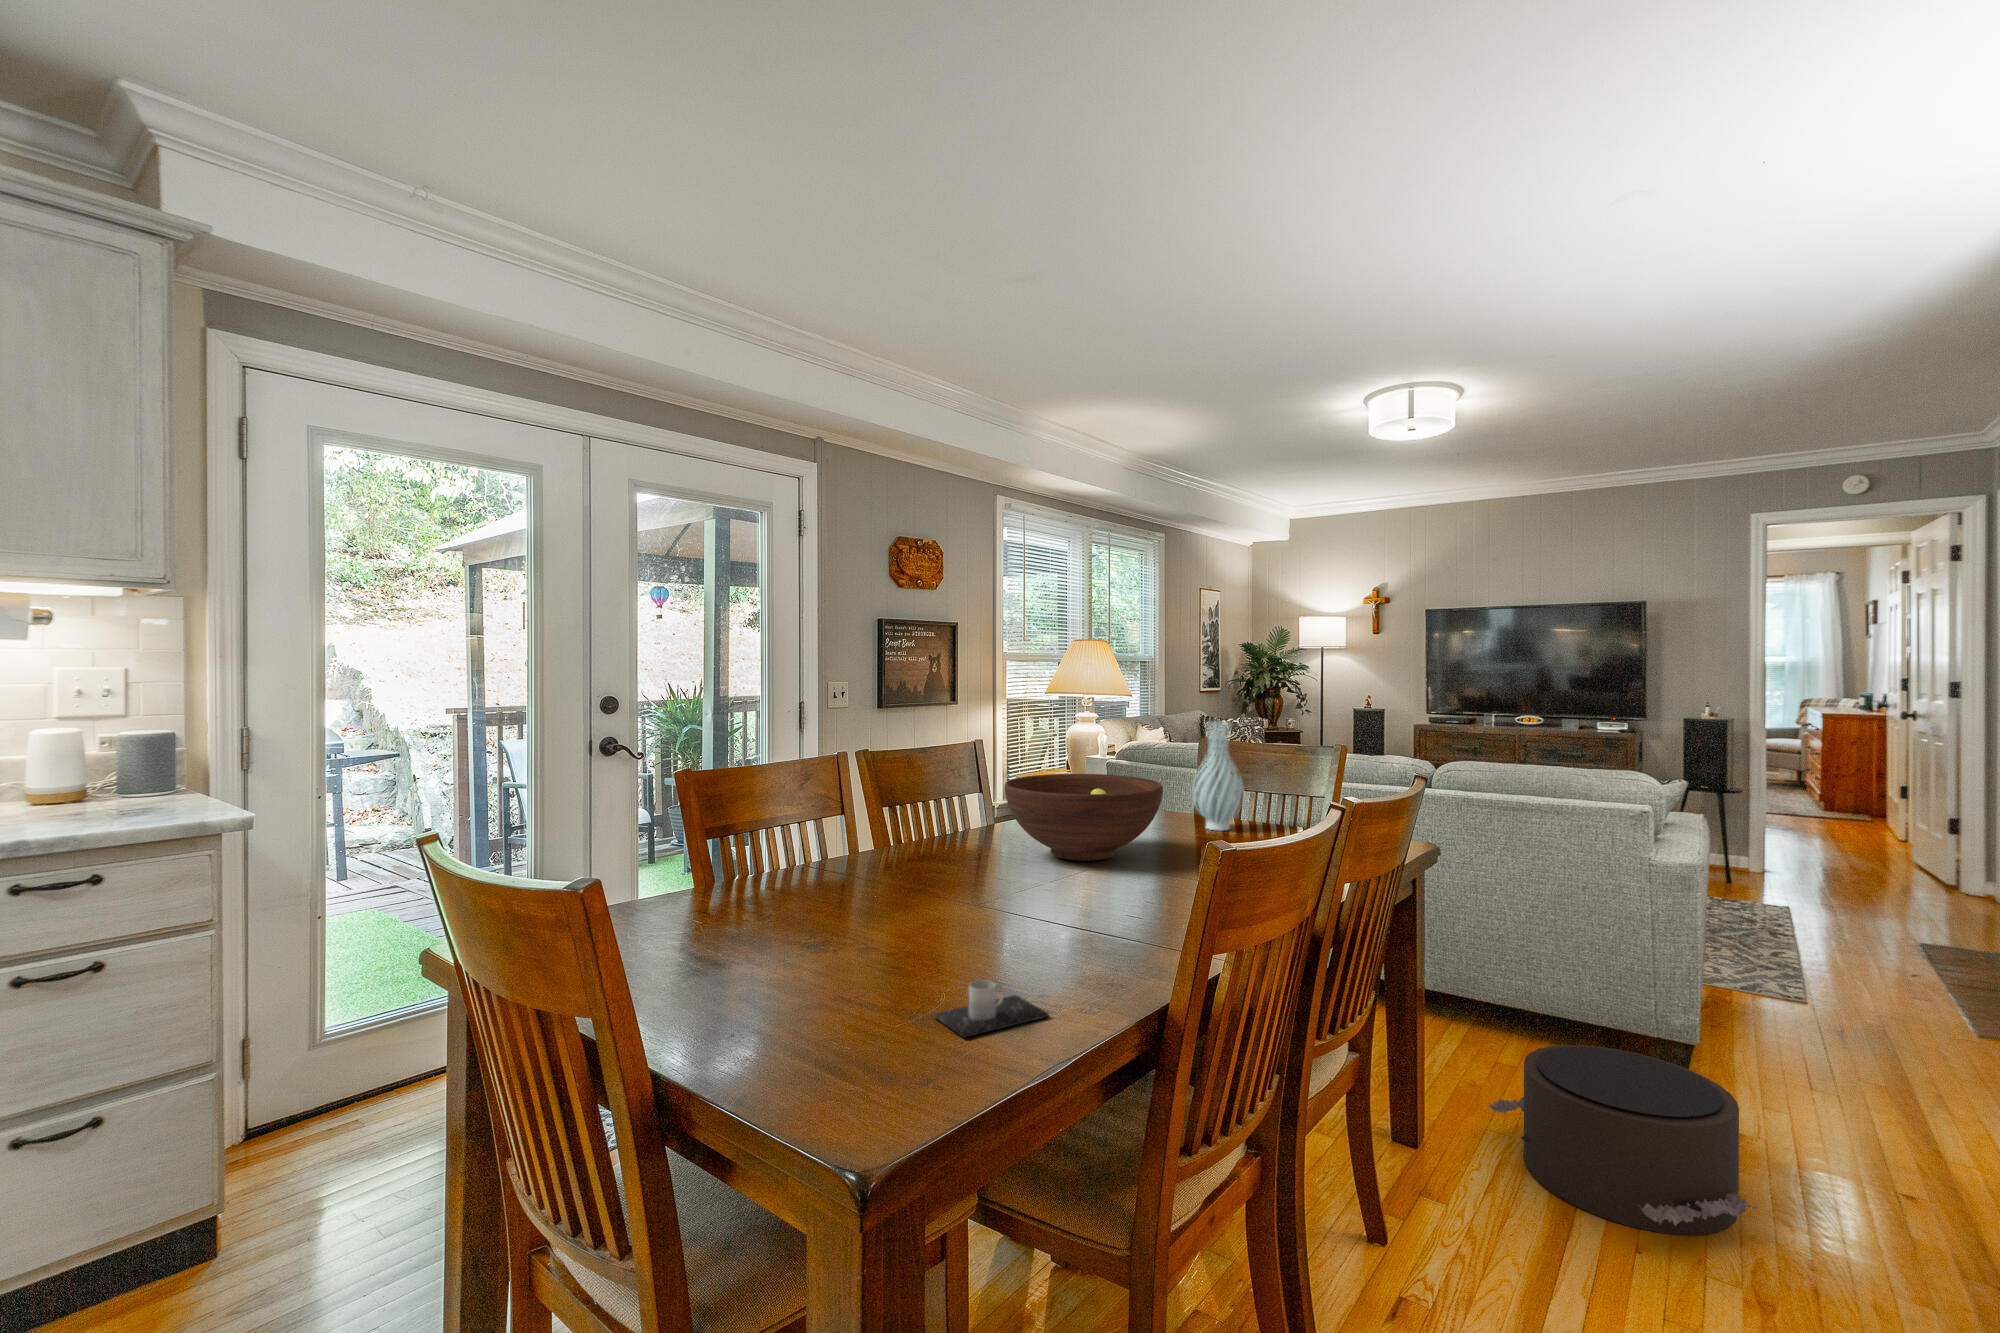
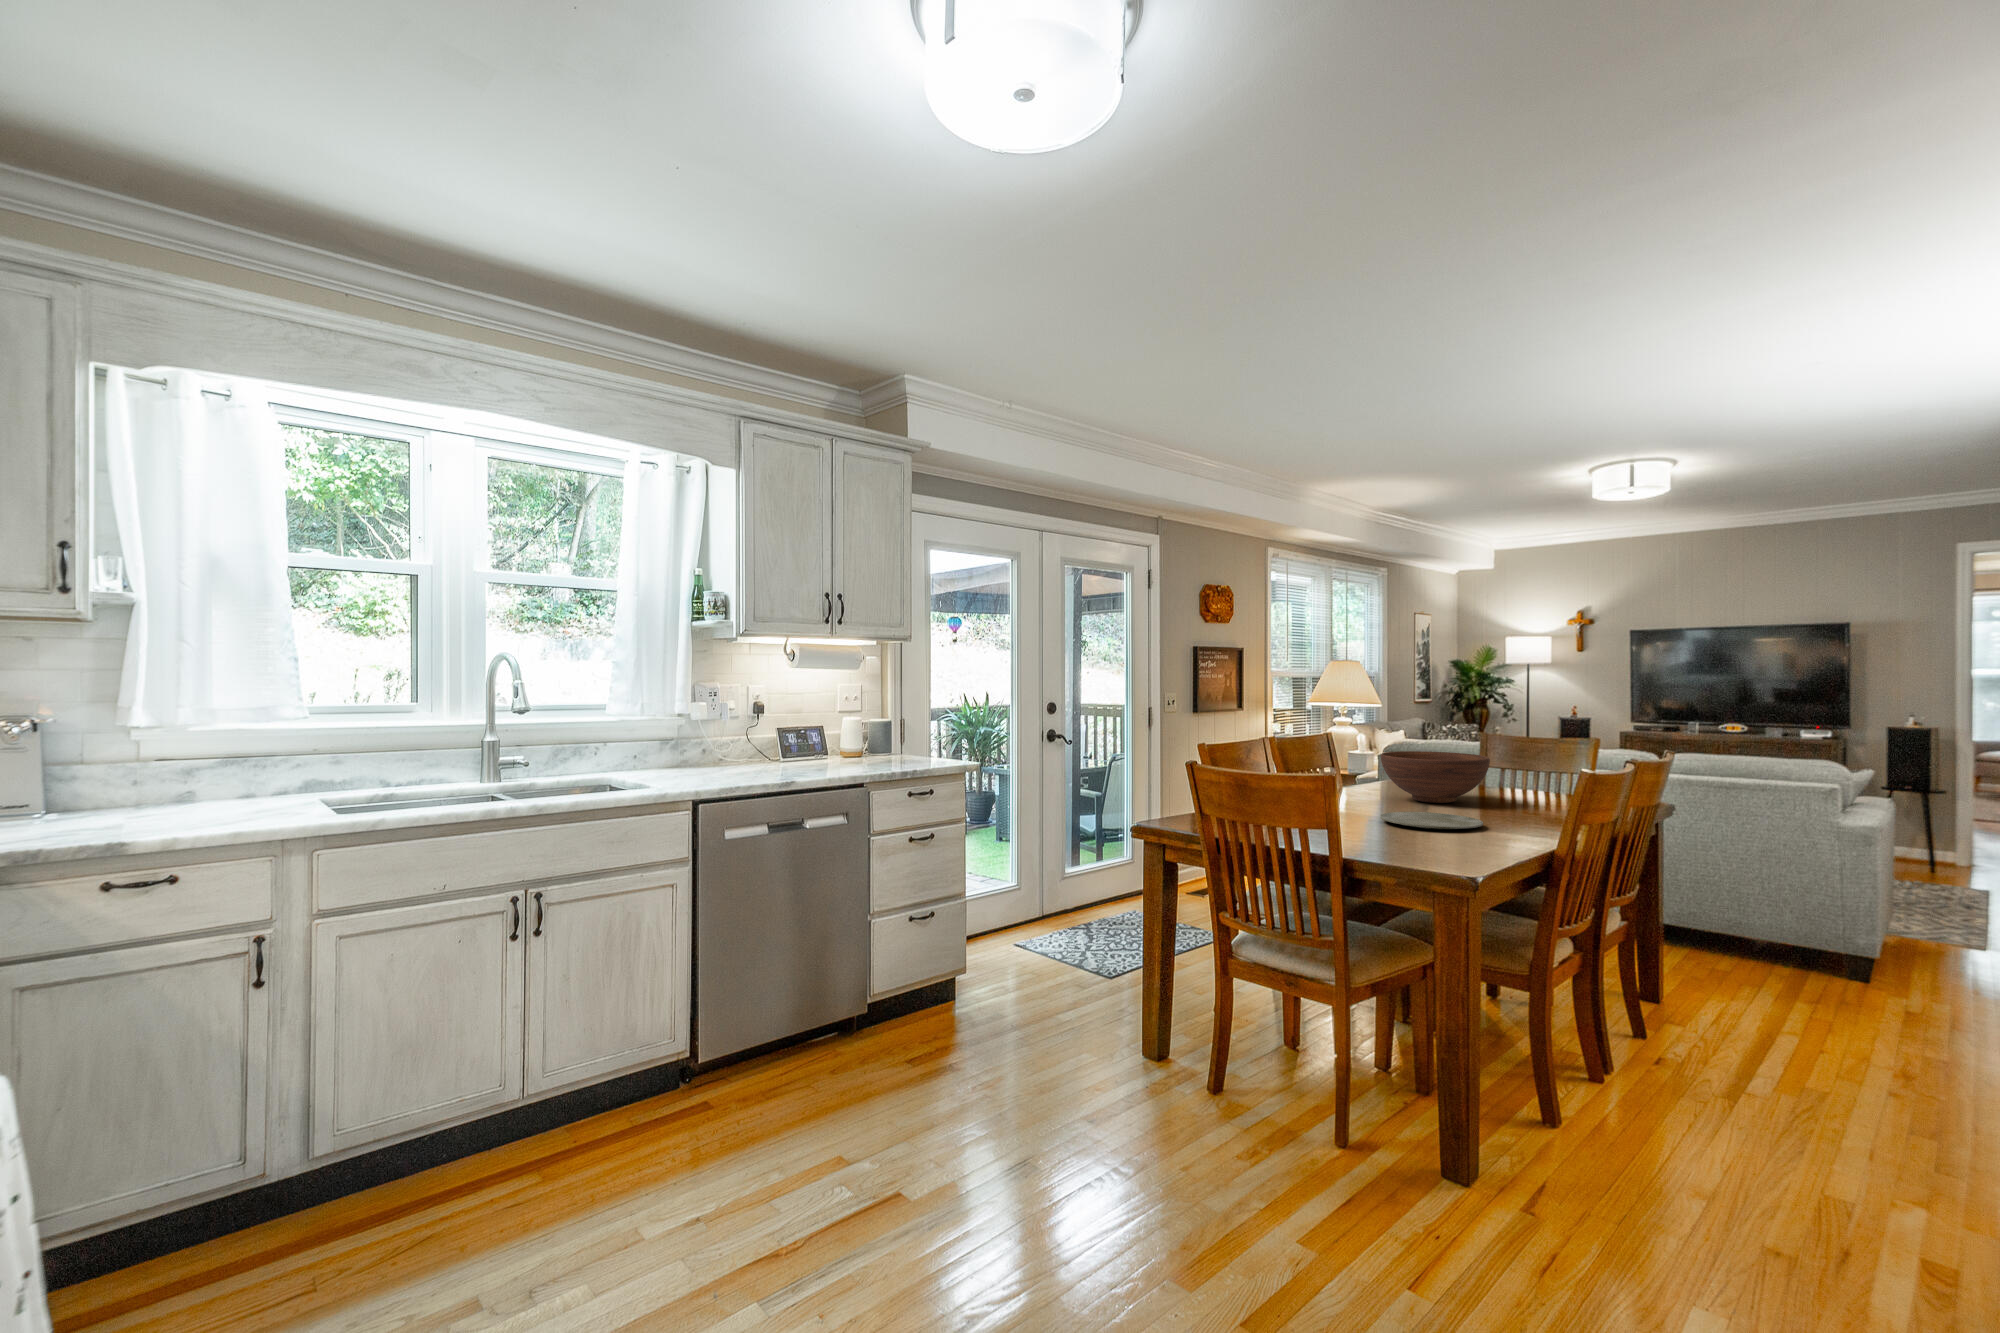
vase: present [1192,722,1244,831] -> none [1491,718,1530,792]
plate: none [927,892,1095,941] -> present [1380,812,1483,829]
mug: present [934,980,1049,1038] -> none [1441,833,1499,855]
pouf: present [1488,1045,1757,1235] -> none [1713,945,1917,1056]

